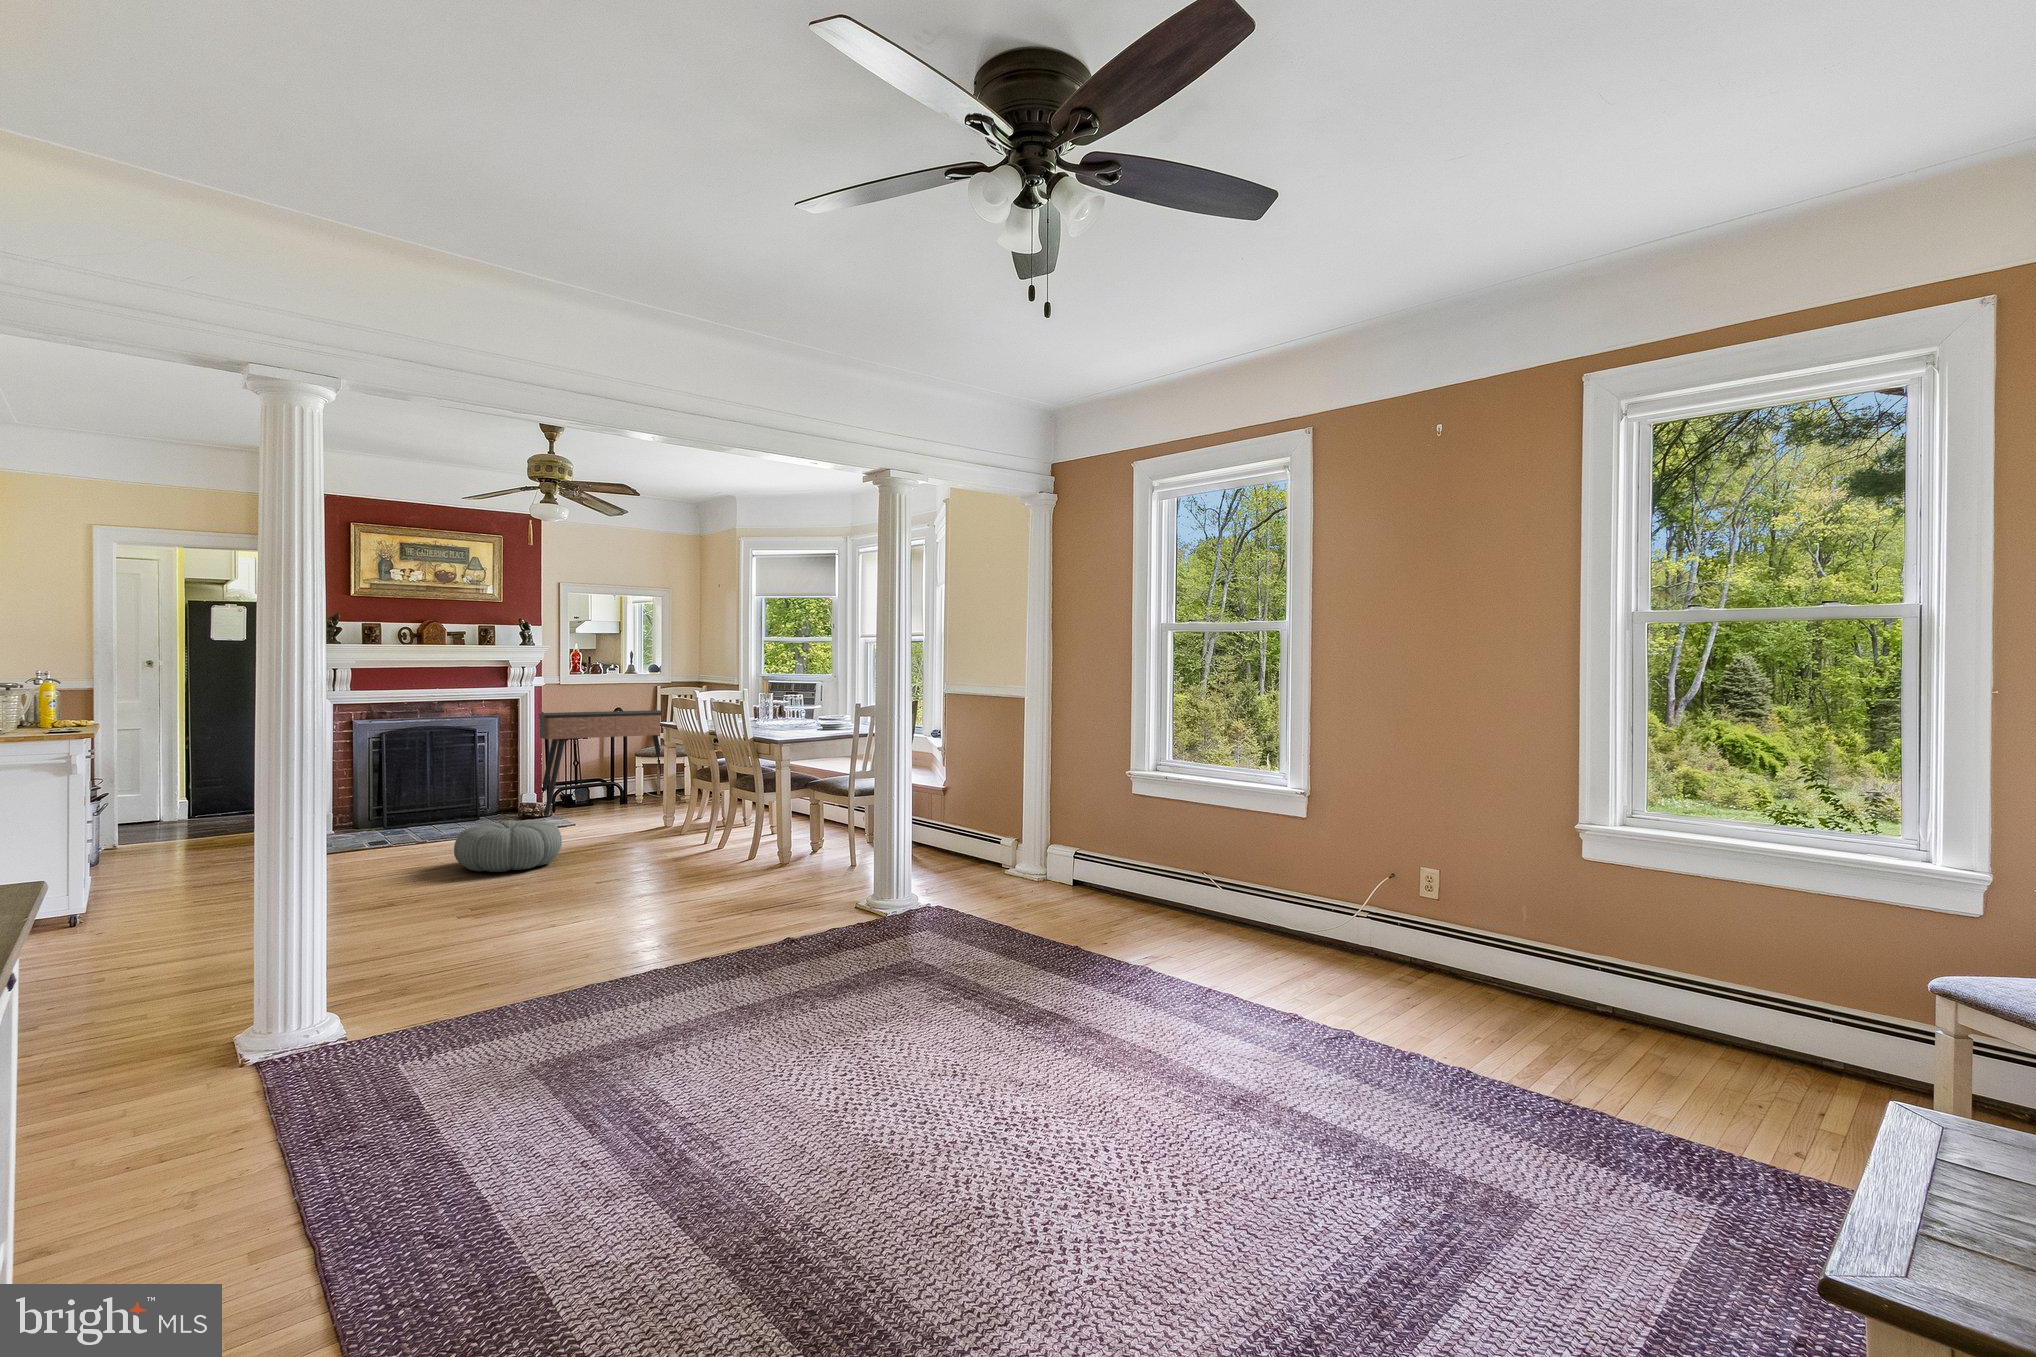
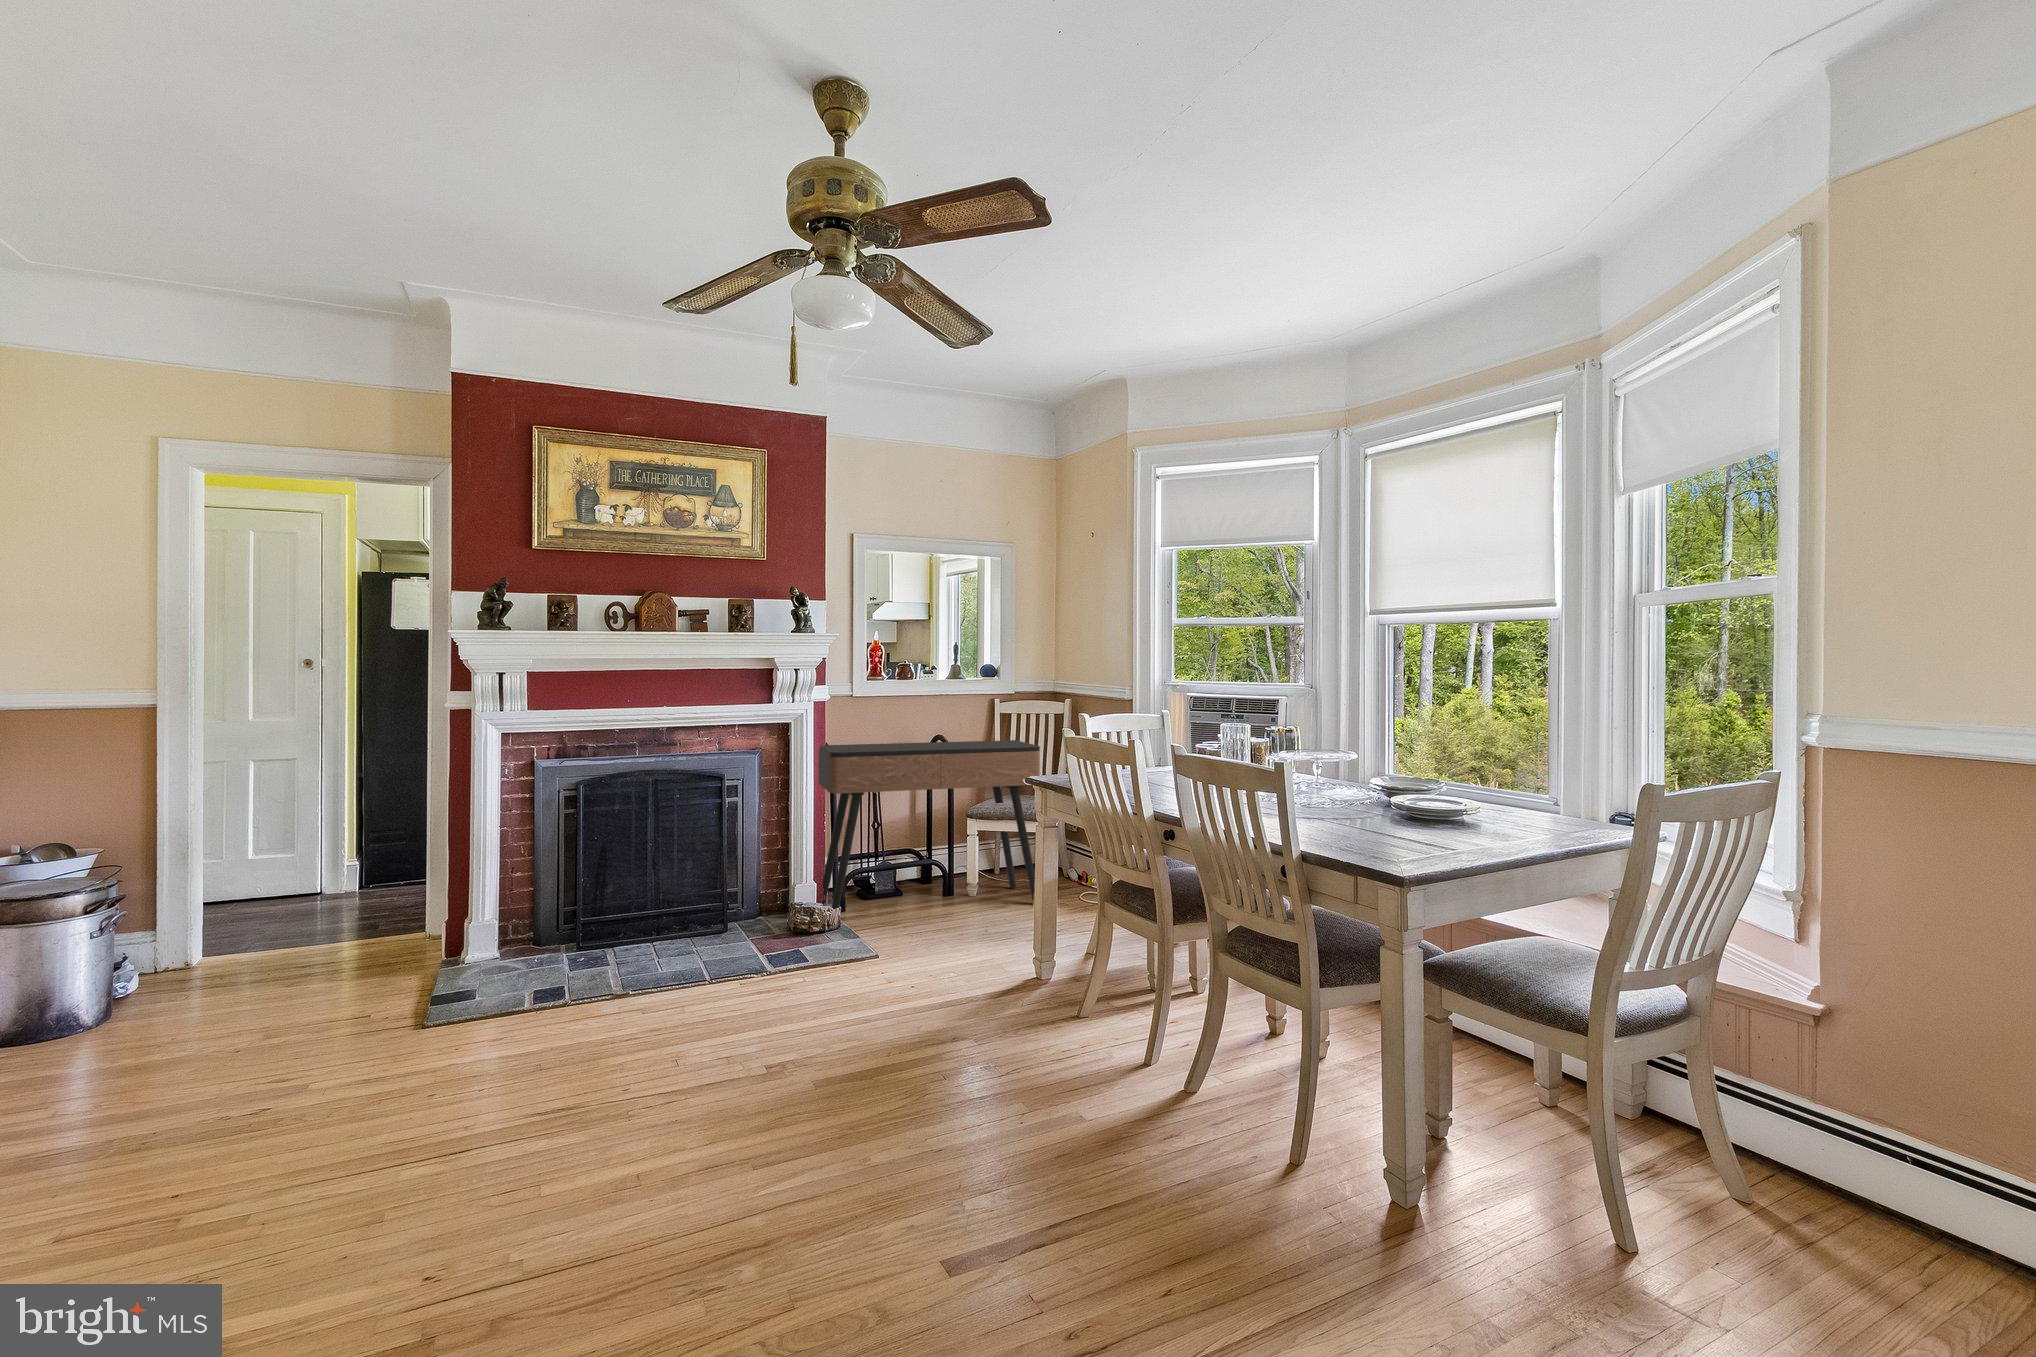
pouf: present [454,820,562,872] -> none [646,1006,868,1165]

